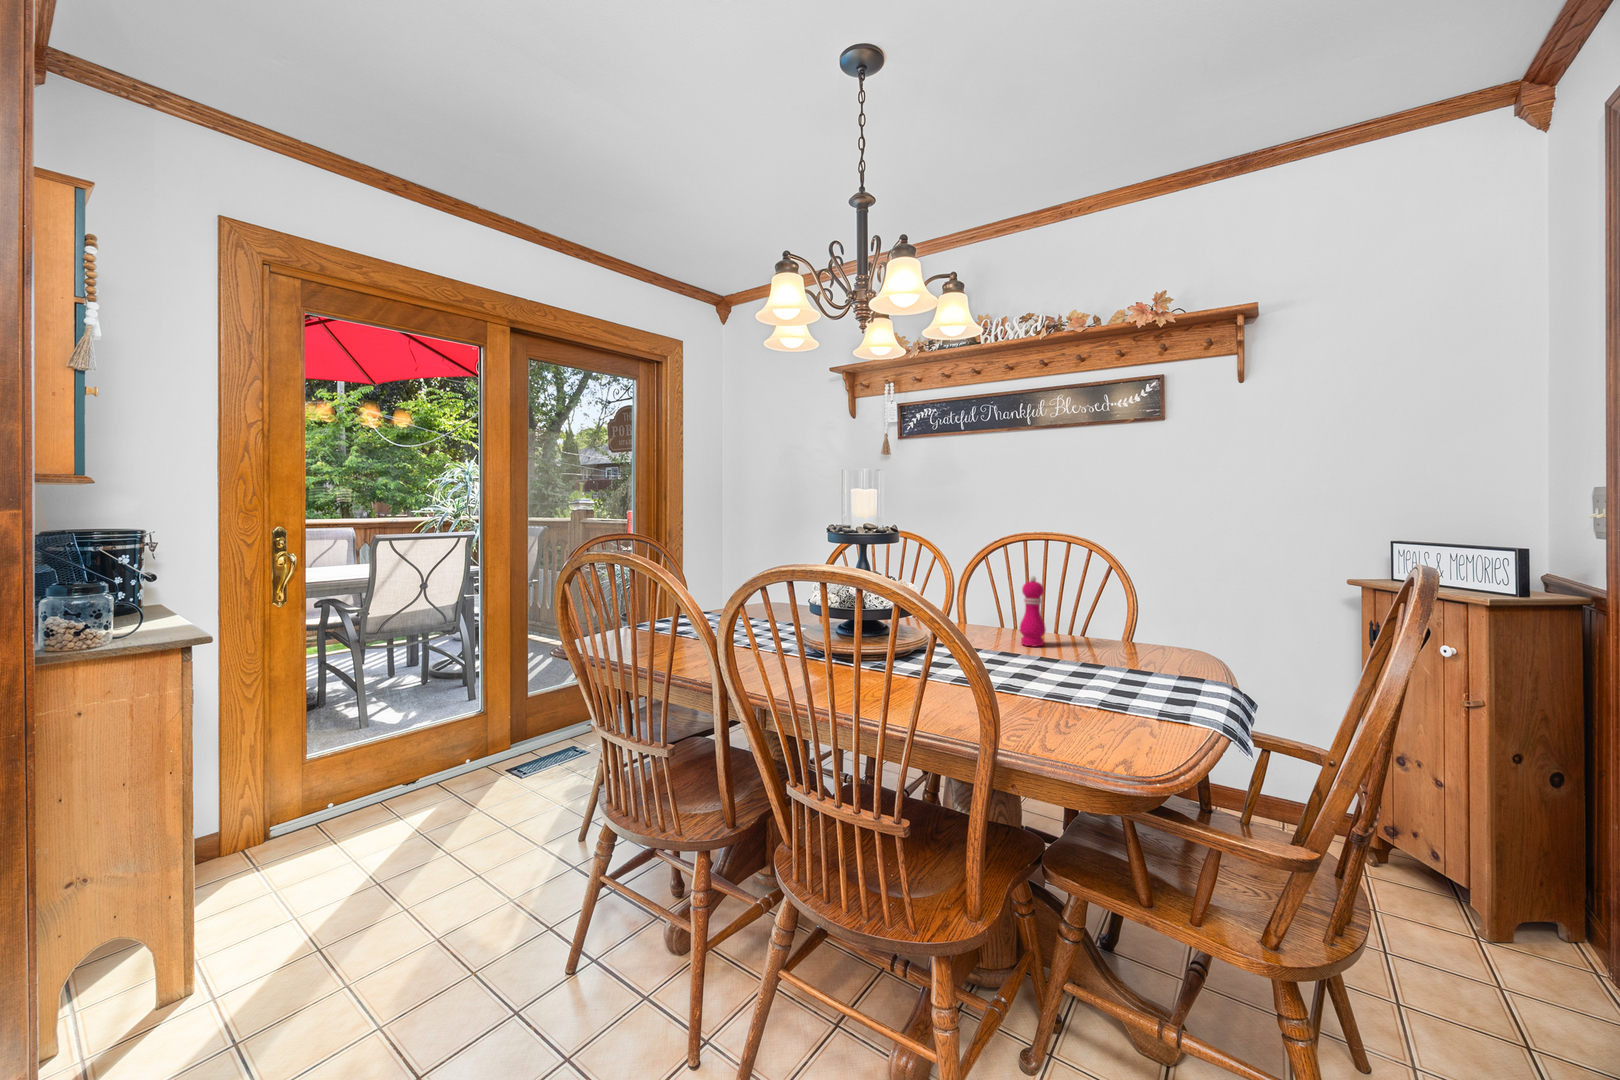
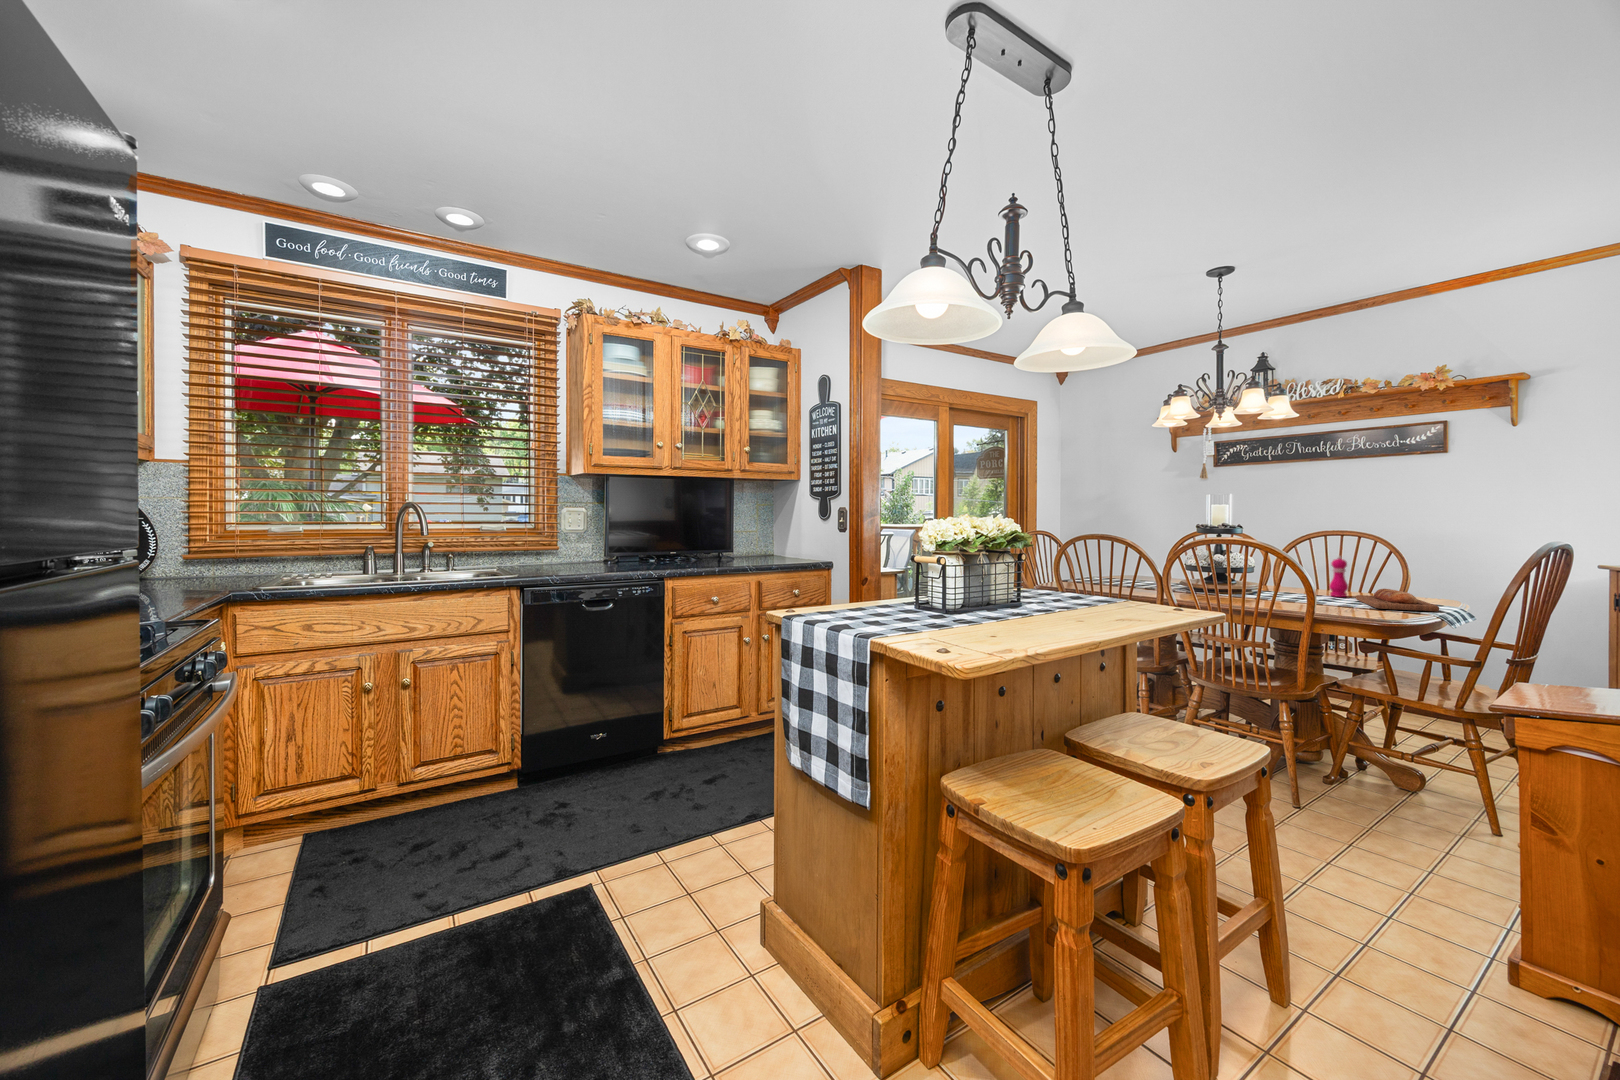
bread loaf: none [1055,635,1178,688] -> present [1356,589,1439,611]

